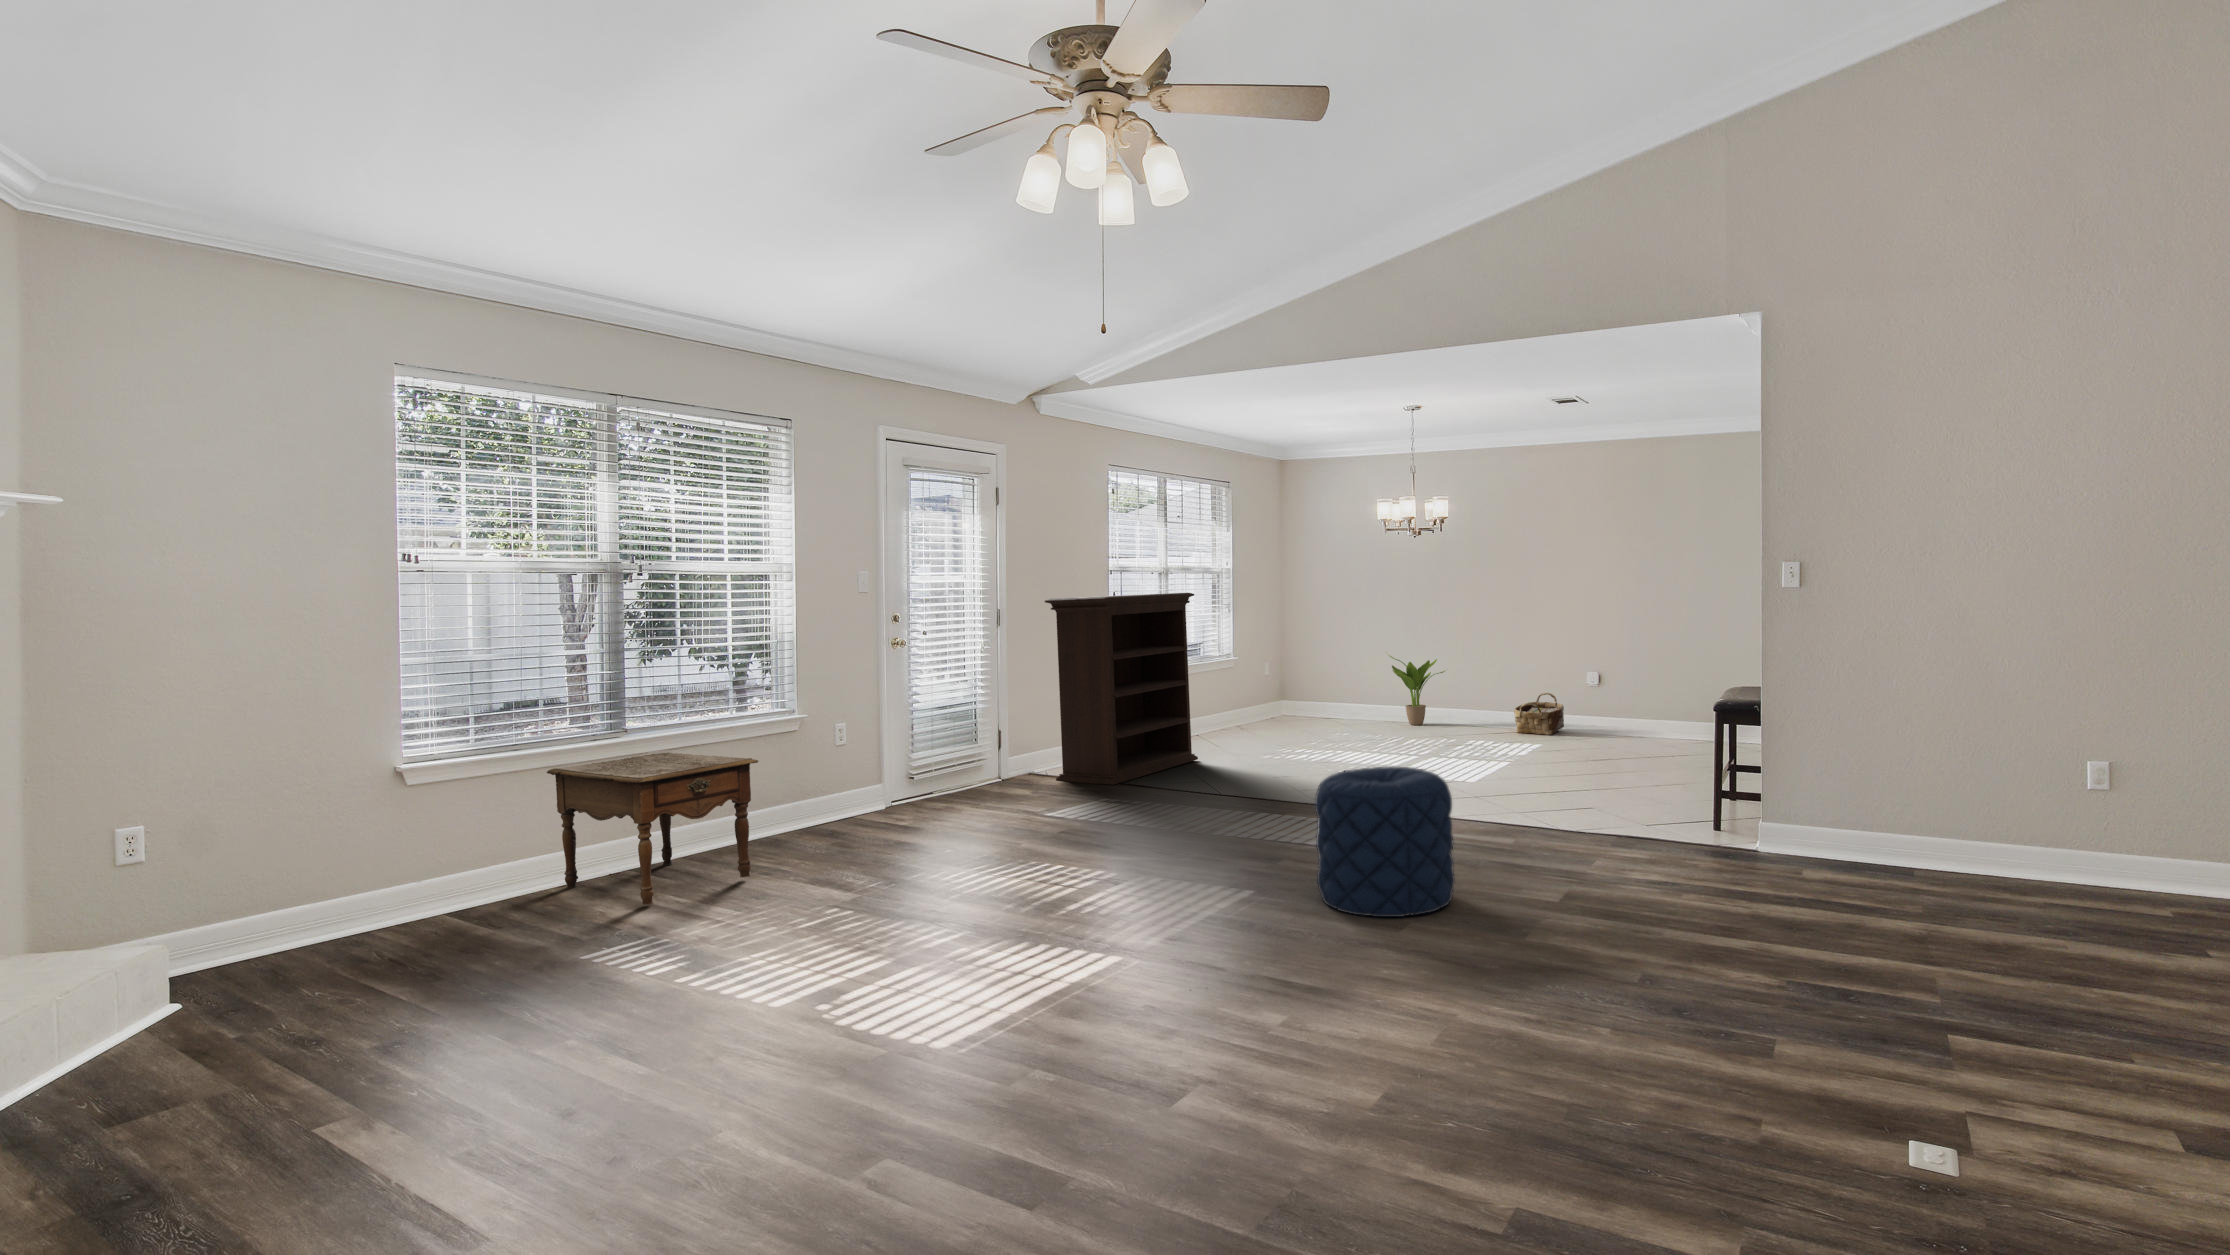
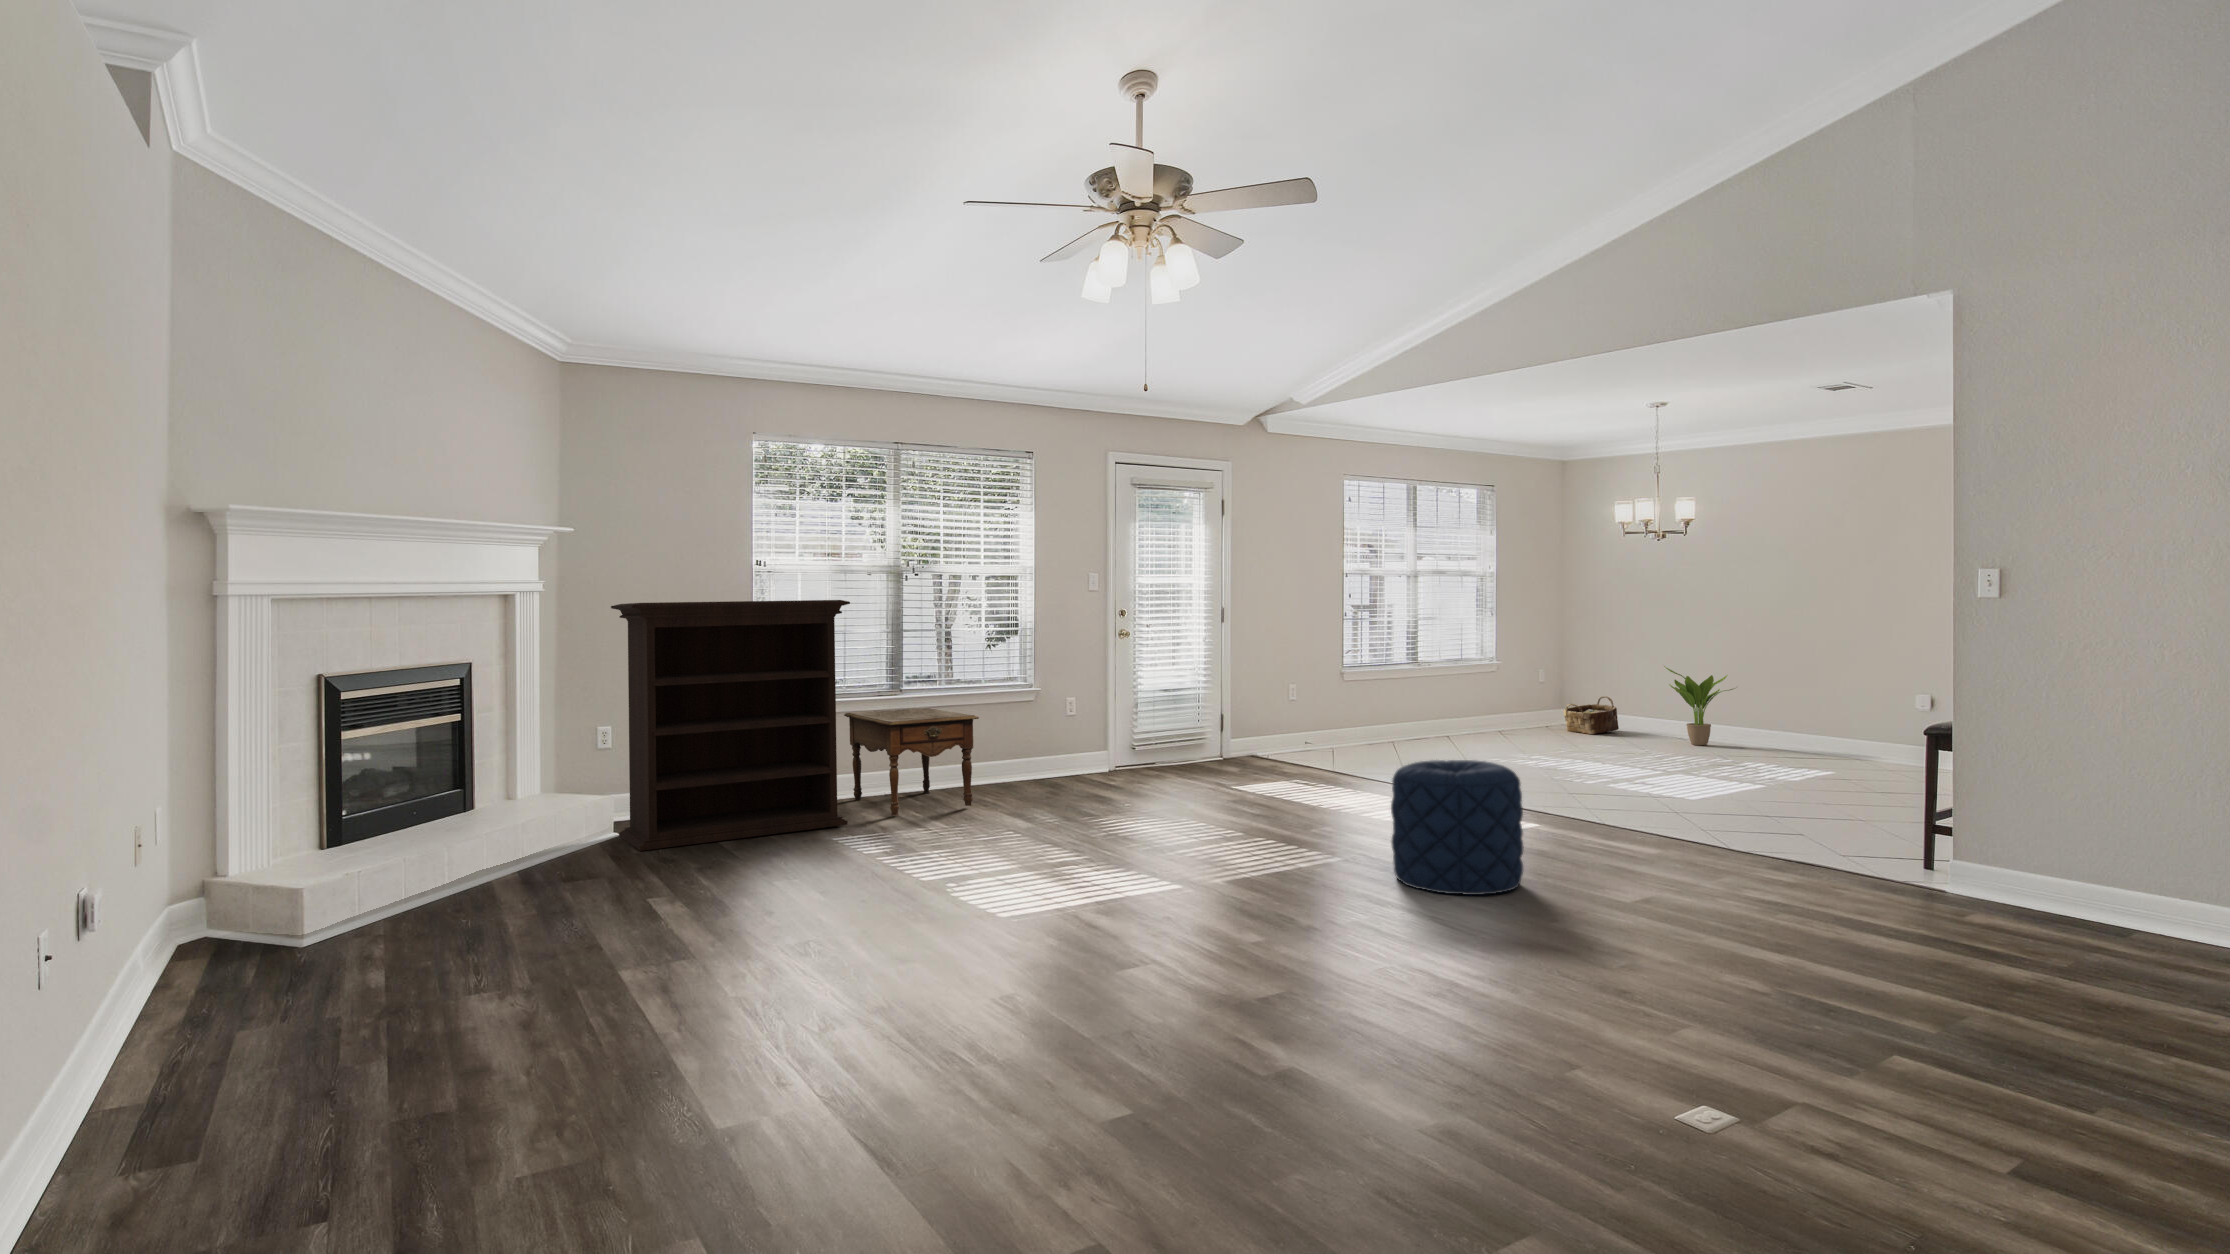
bookshelf: present [1045,593,1198,785] -> present [611,600,850,851]
woven basket: present [1514,693,1564,735] -> present [1564,696,1619,734]

